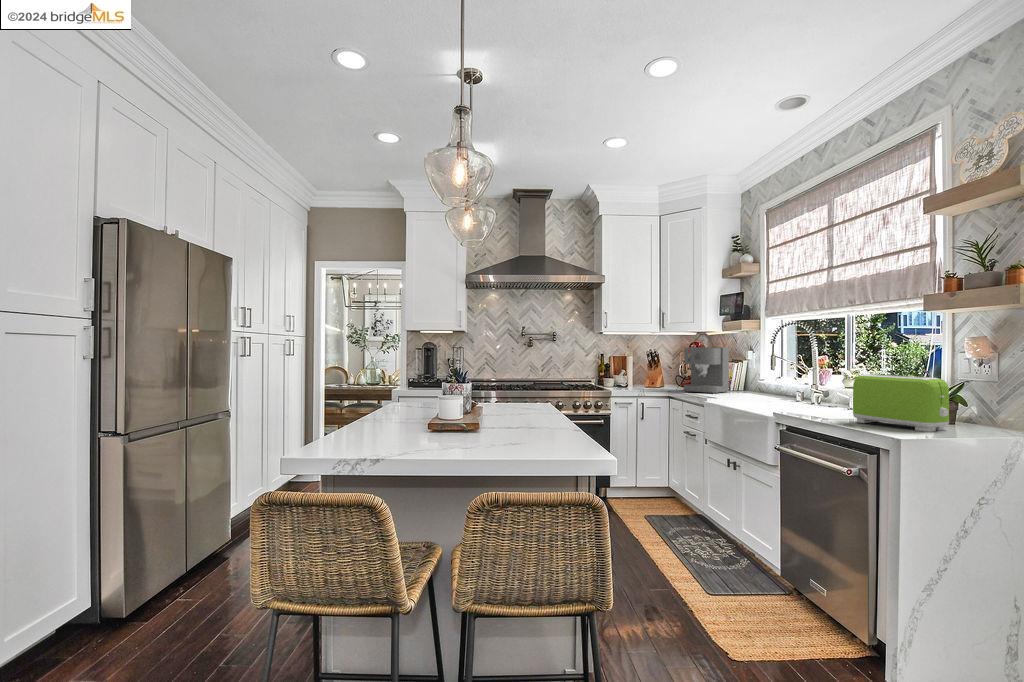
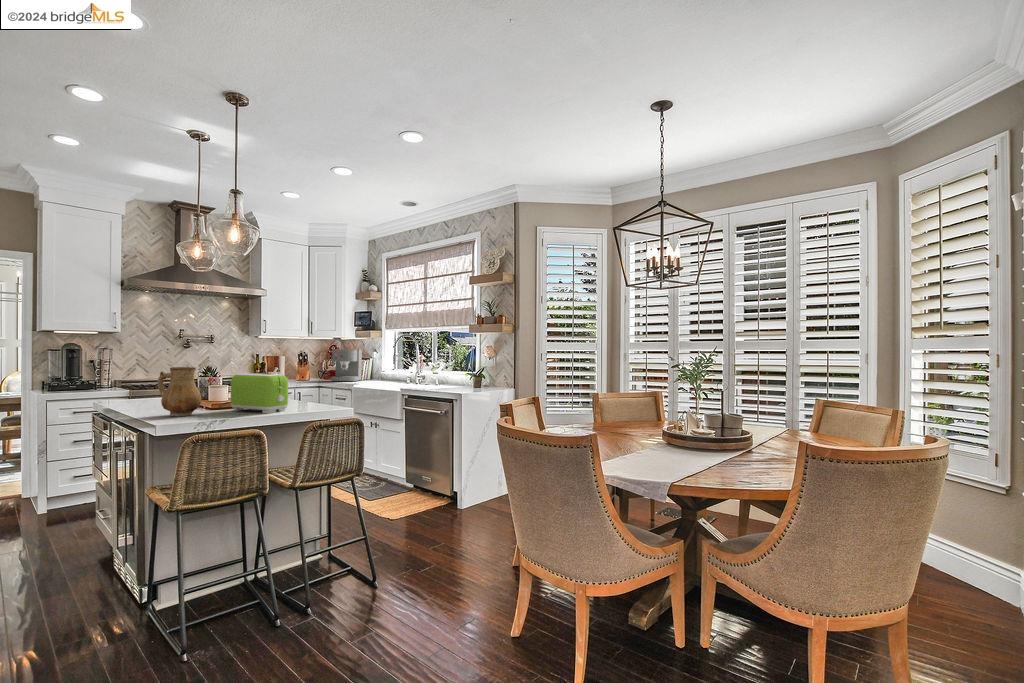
ceramic pitcher: none [342,366,394,440] -> present [157,367,201,416]
toaster: present [853,375,949,432] -> present [231,373,288,413]

